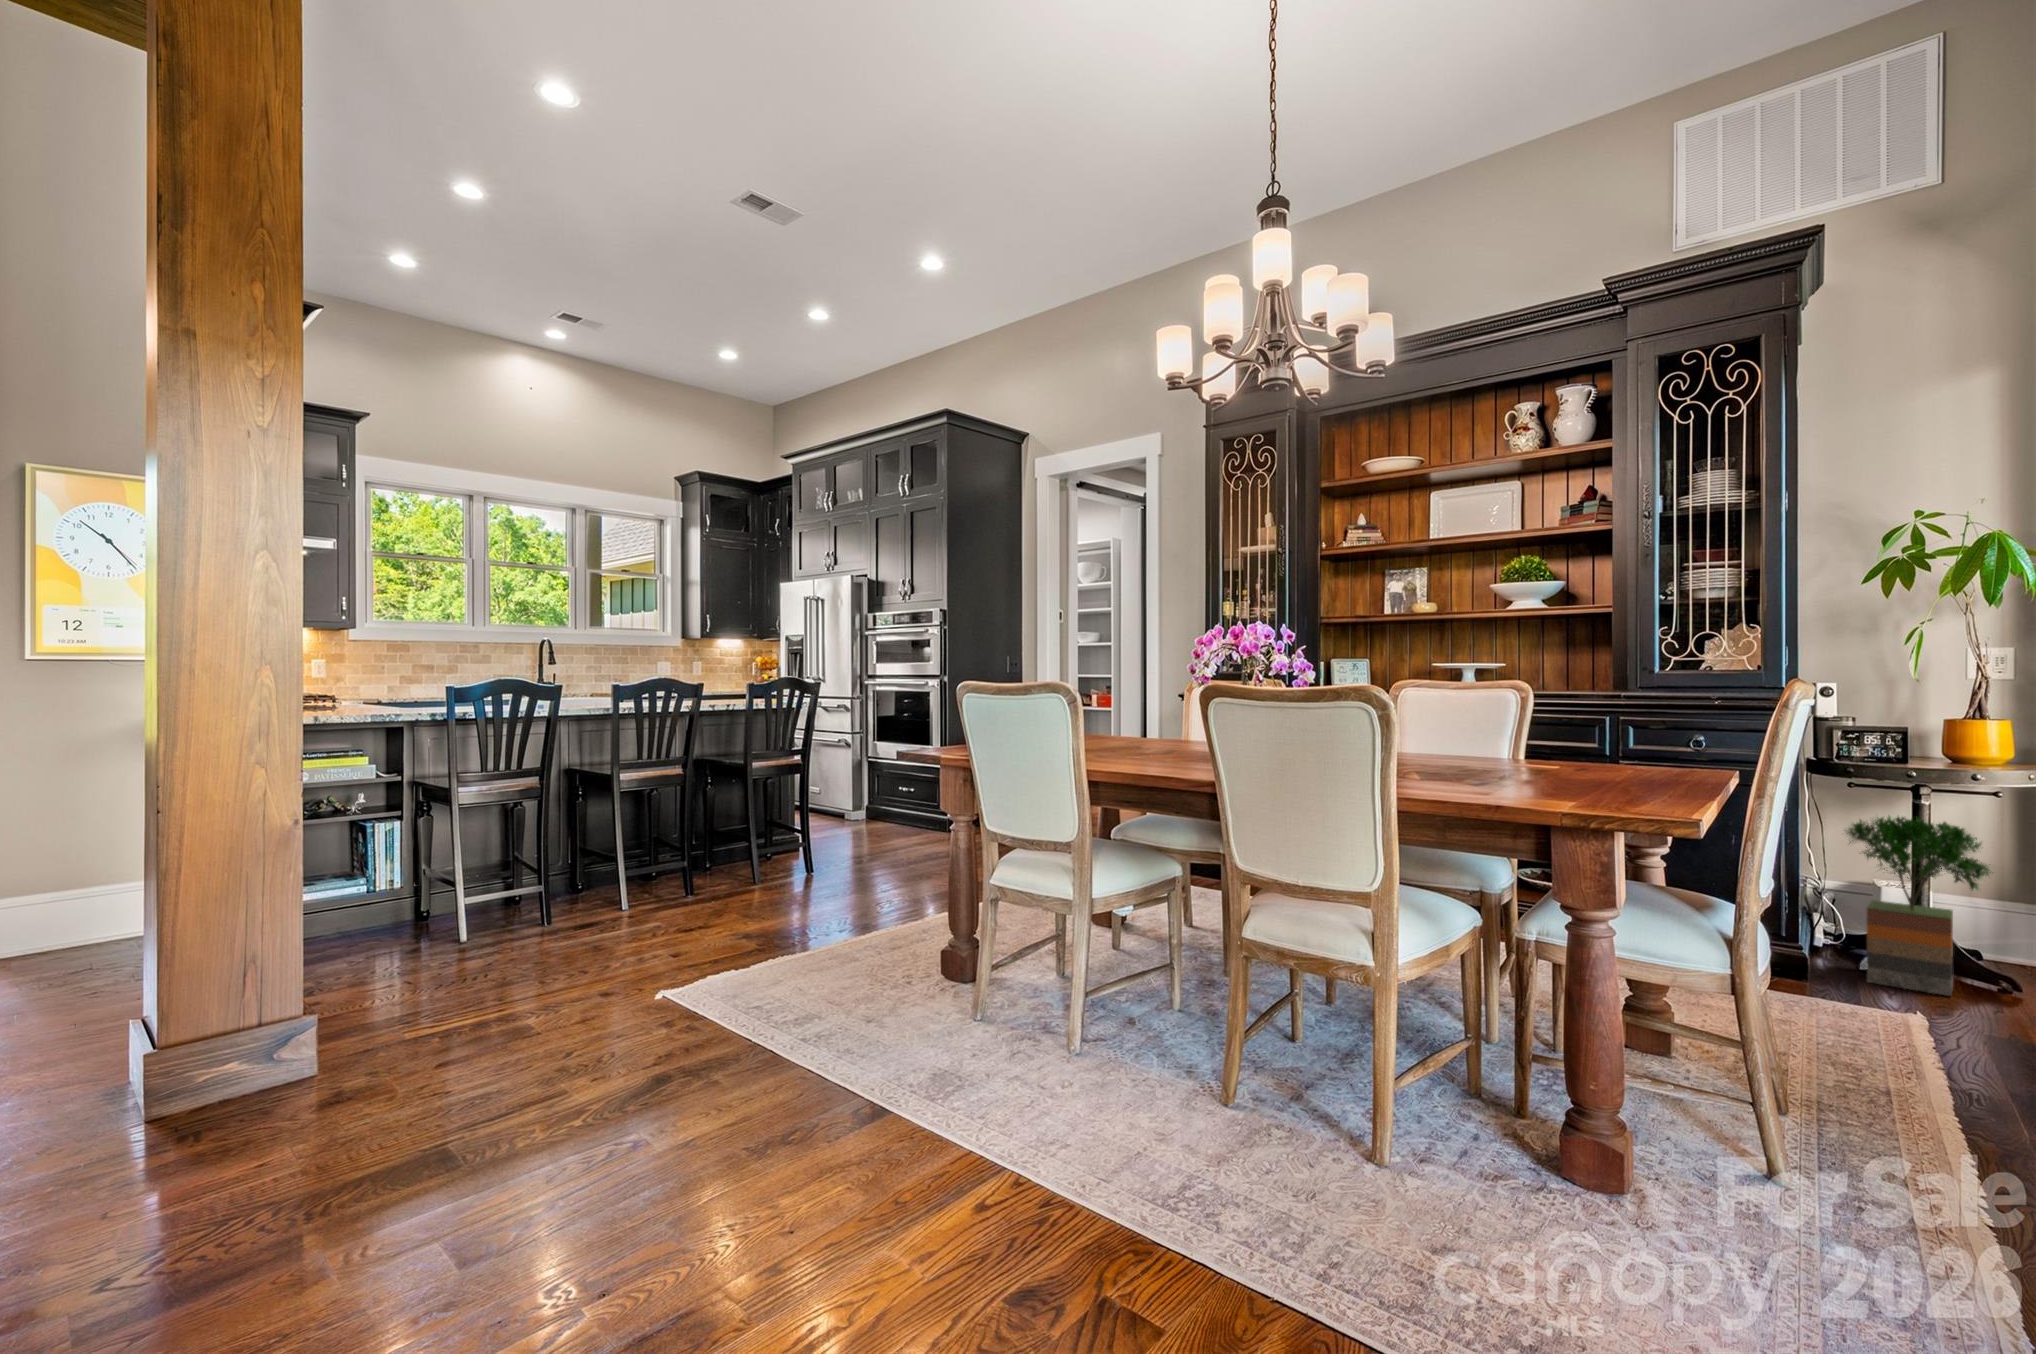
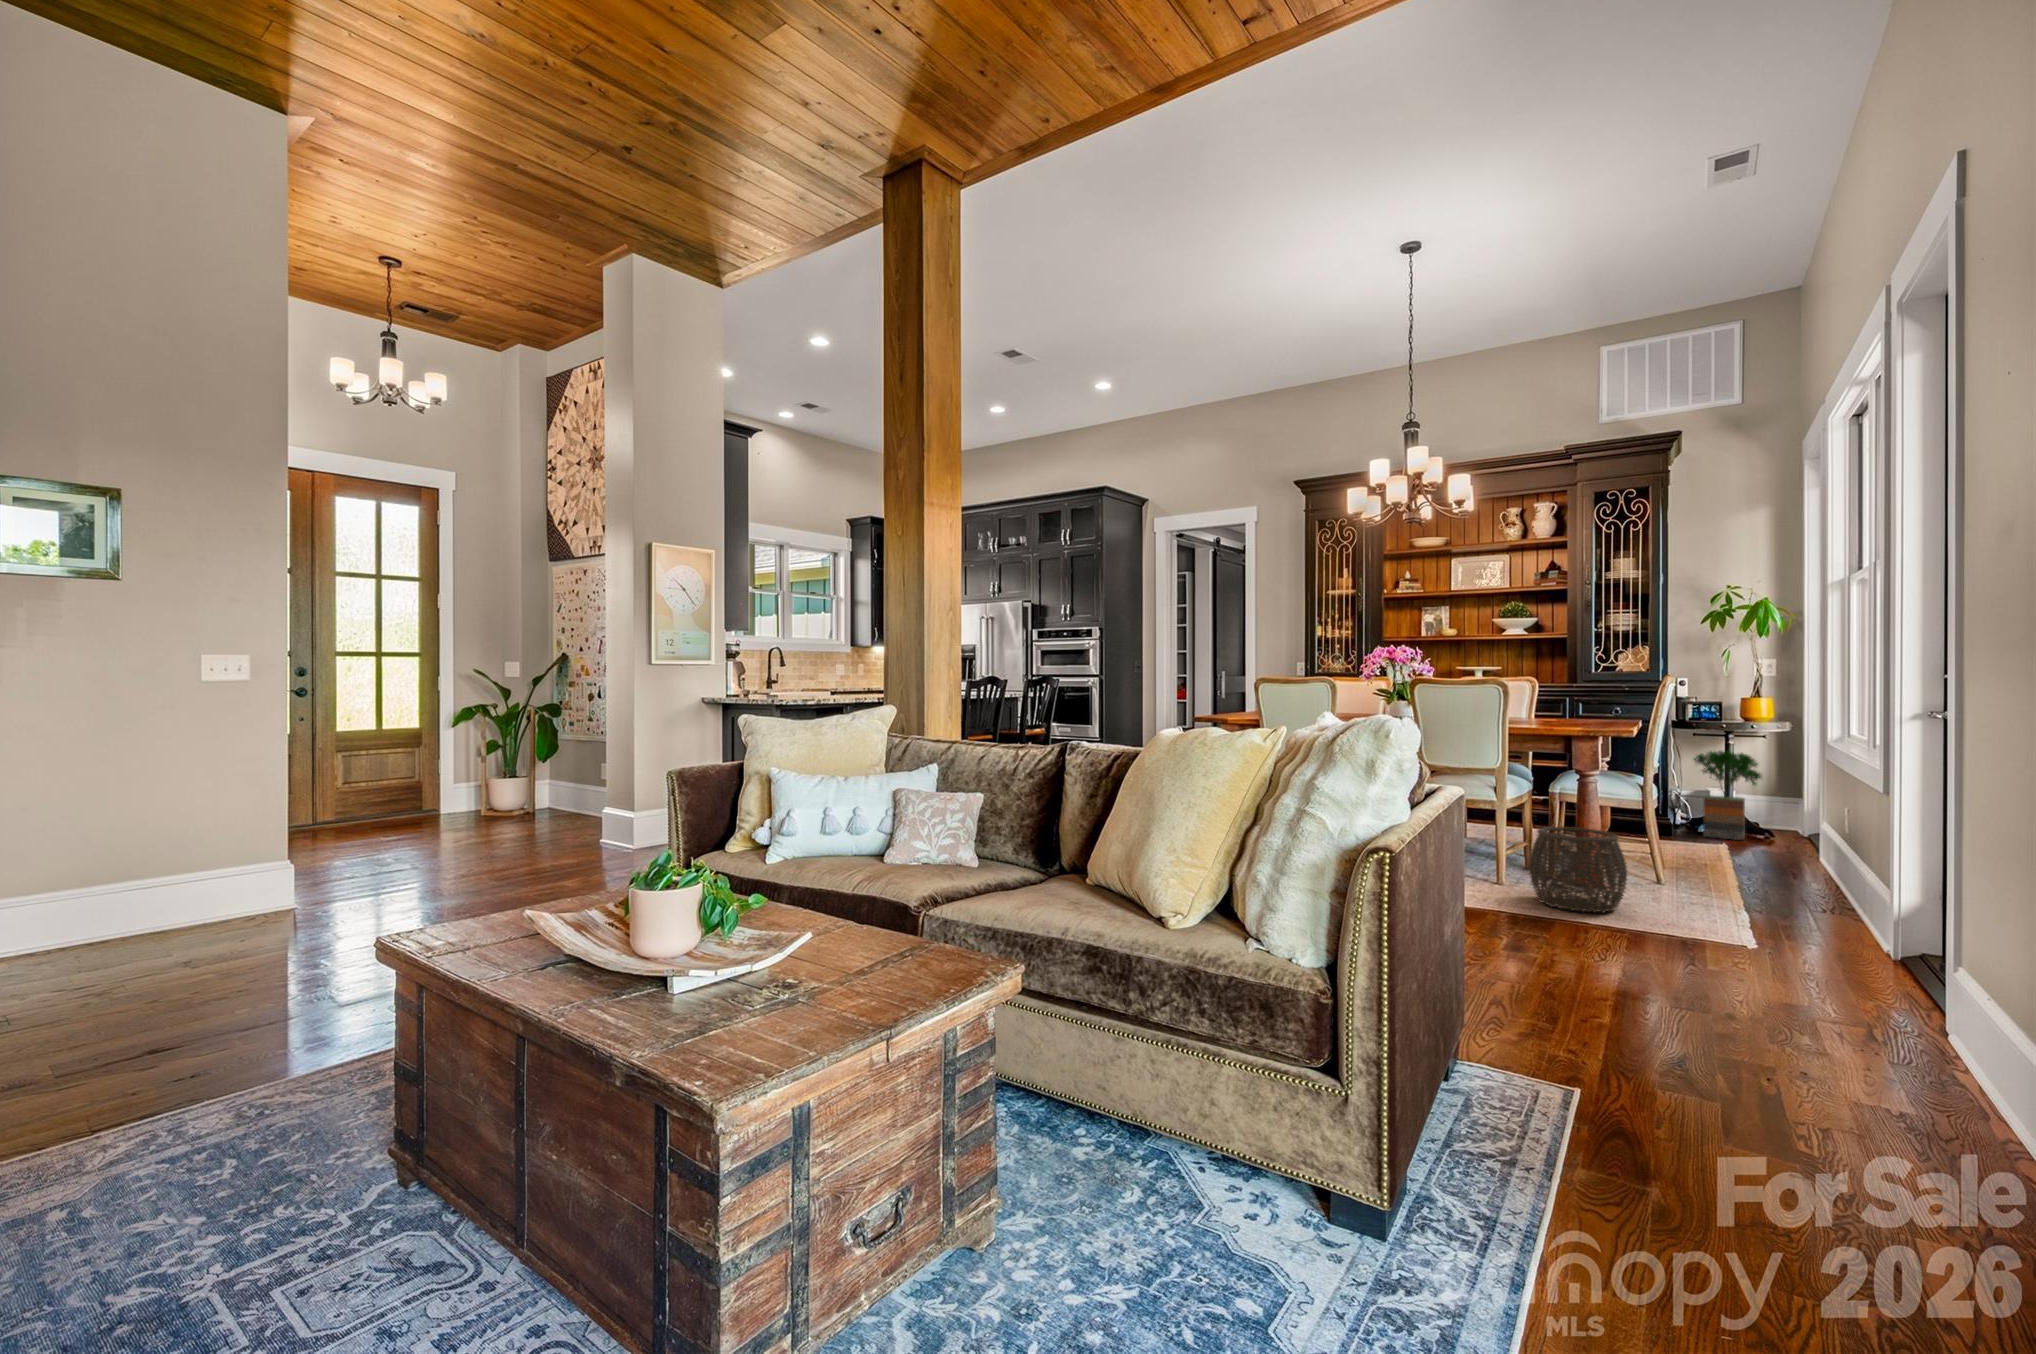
woven basket: none [1372,1010,1625,1278] -> present [1529,827,1628,913]

